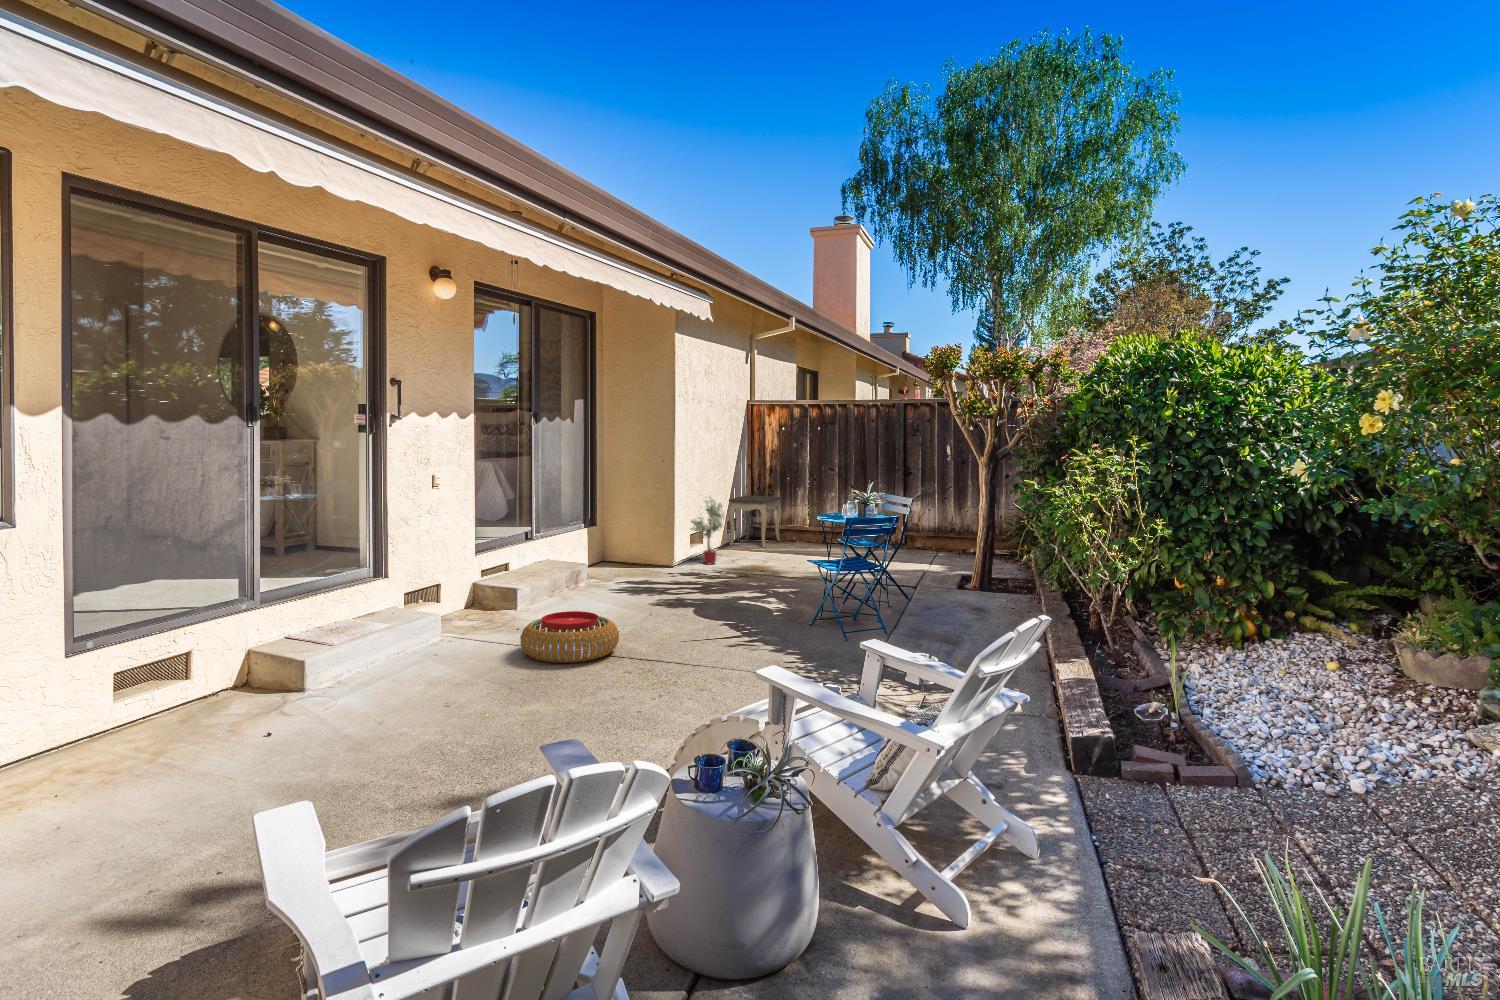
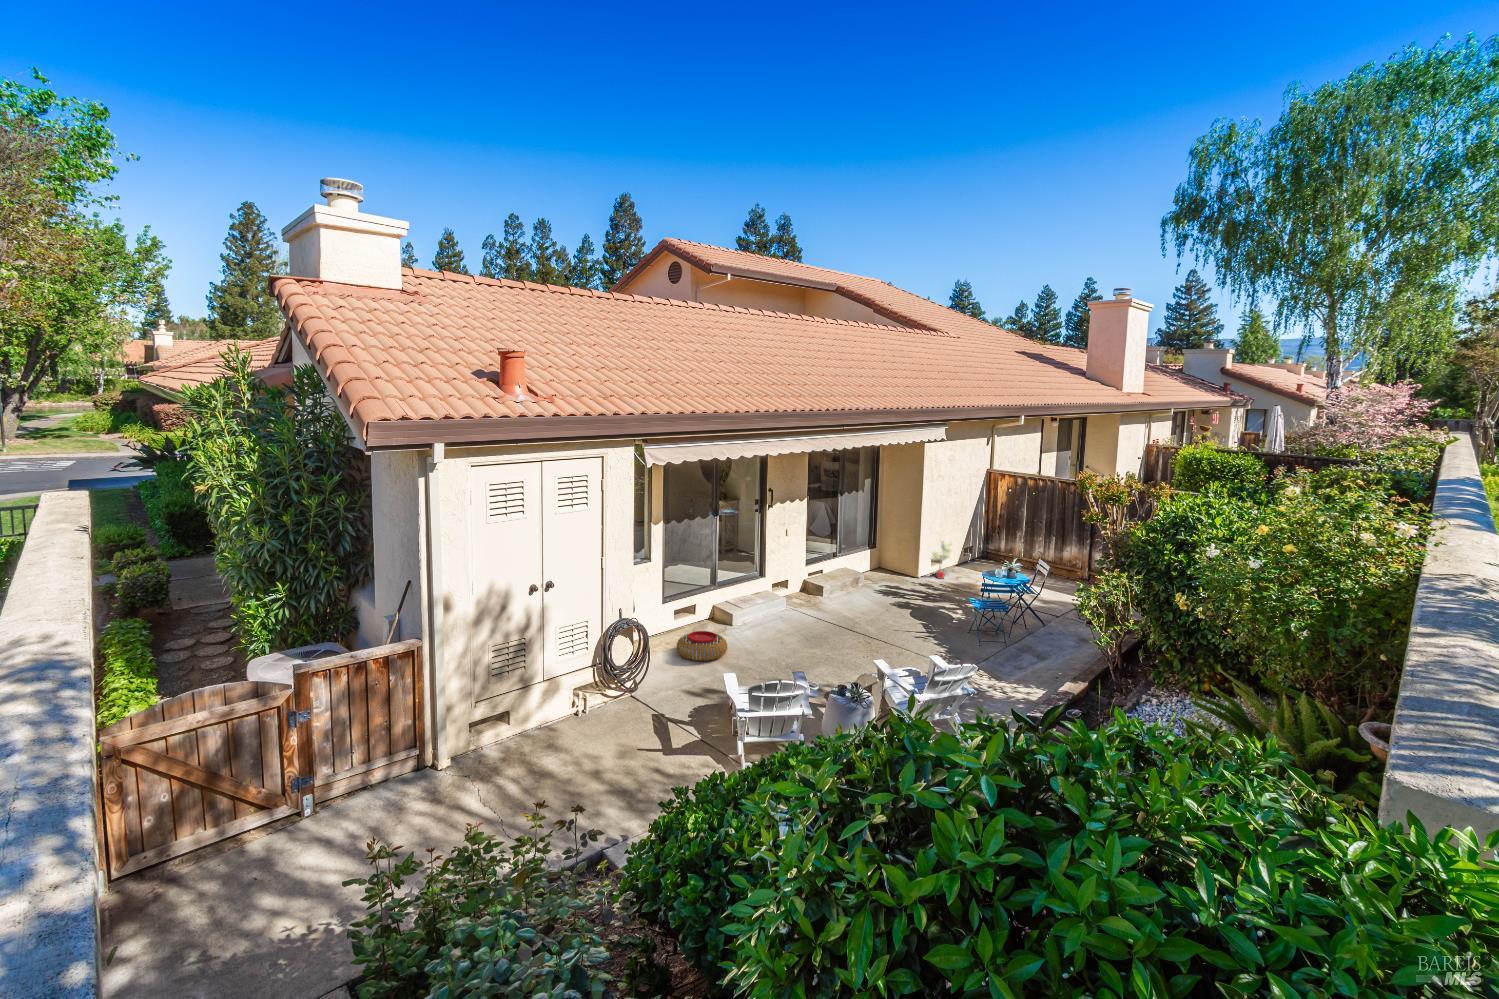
side table: present [729,495,782,547] -> none [963,532,1003,569]
pouf: present [520,611,619,663] -> present [677,631,728,661]

